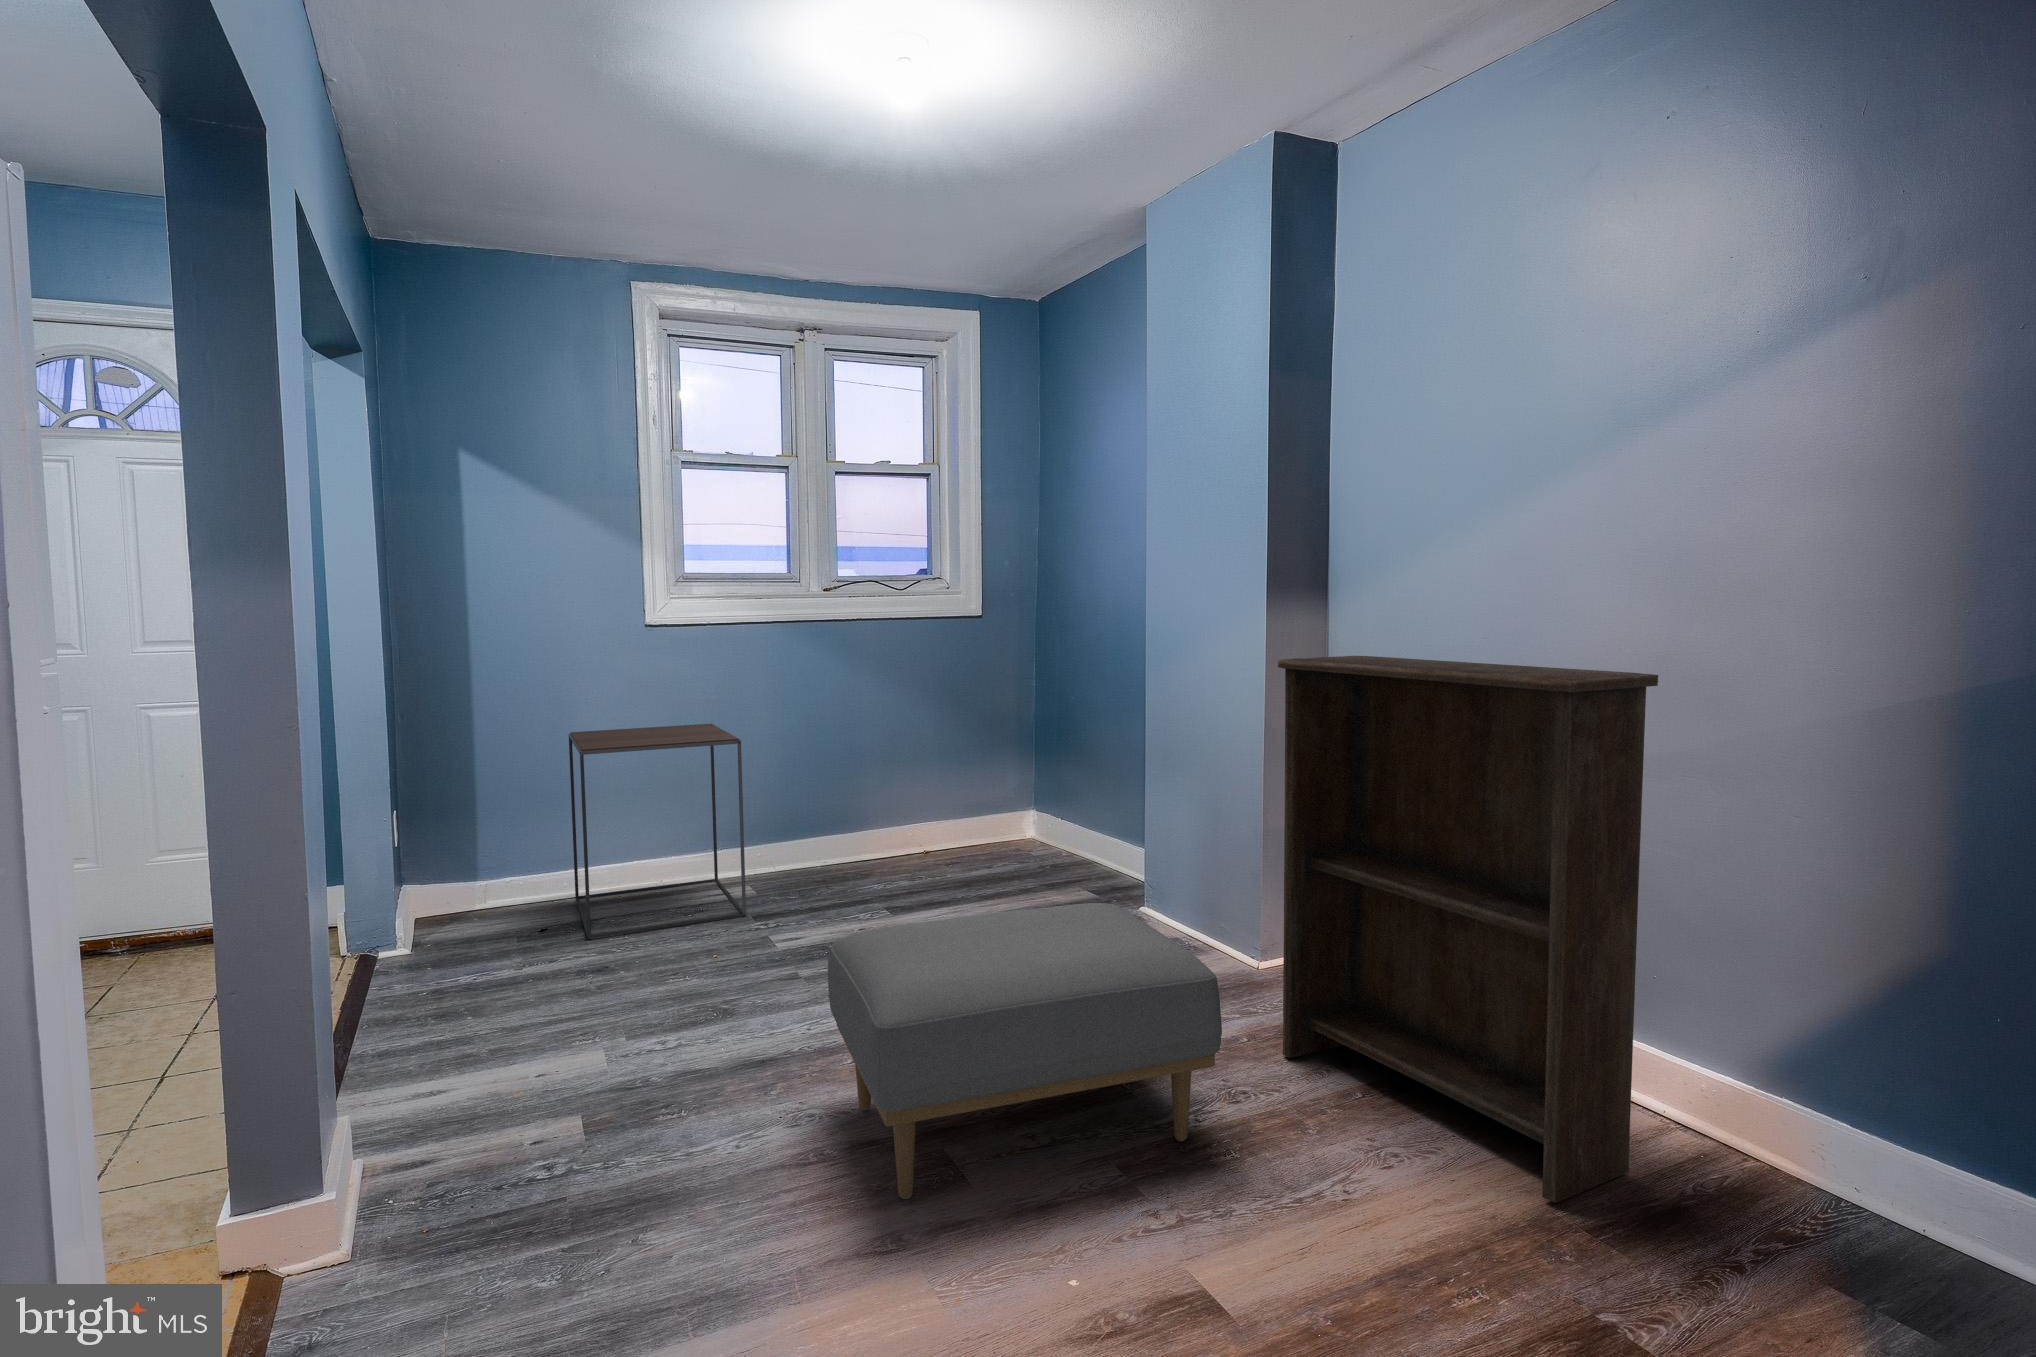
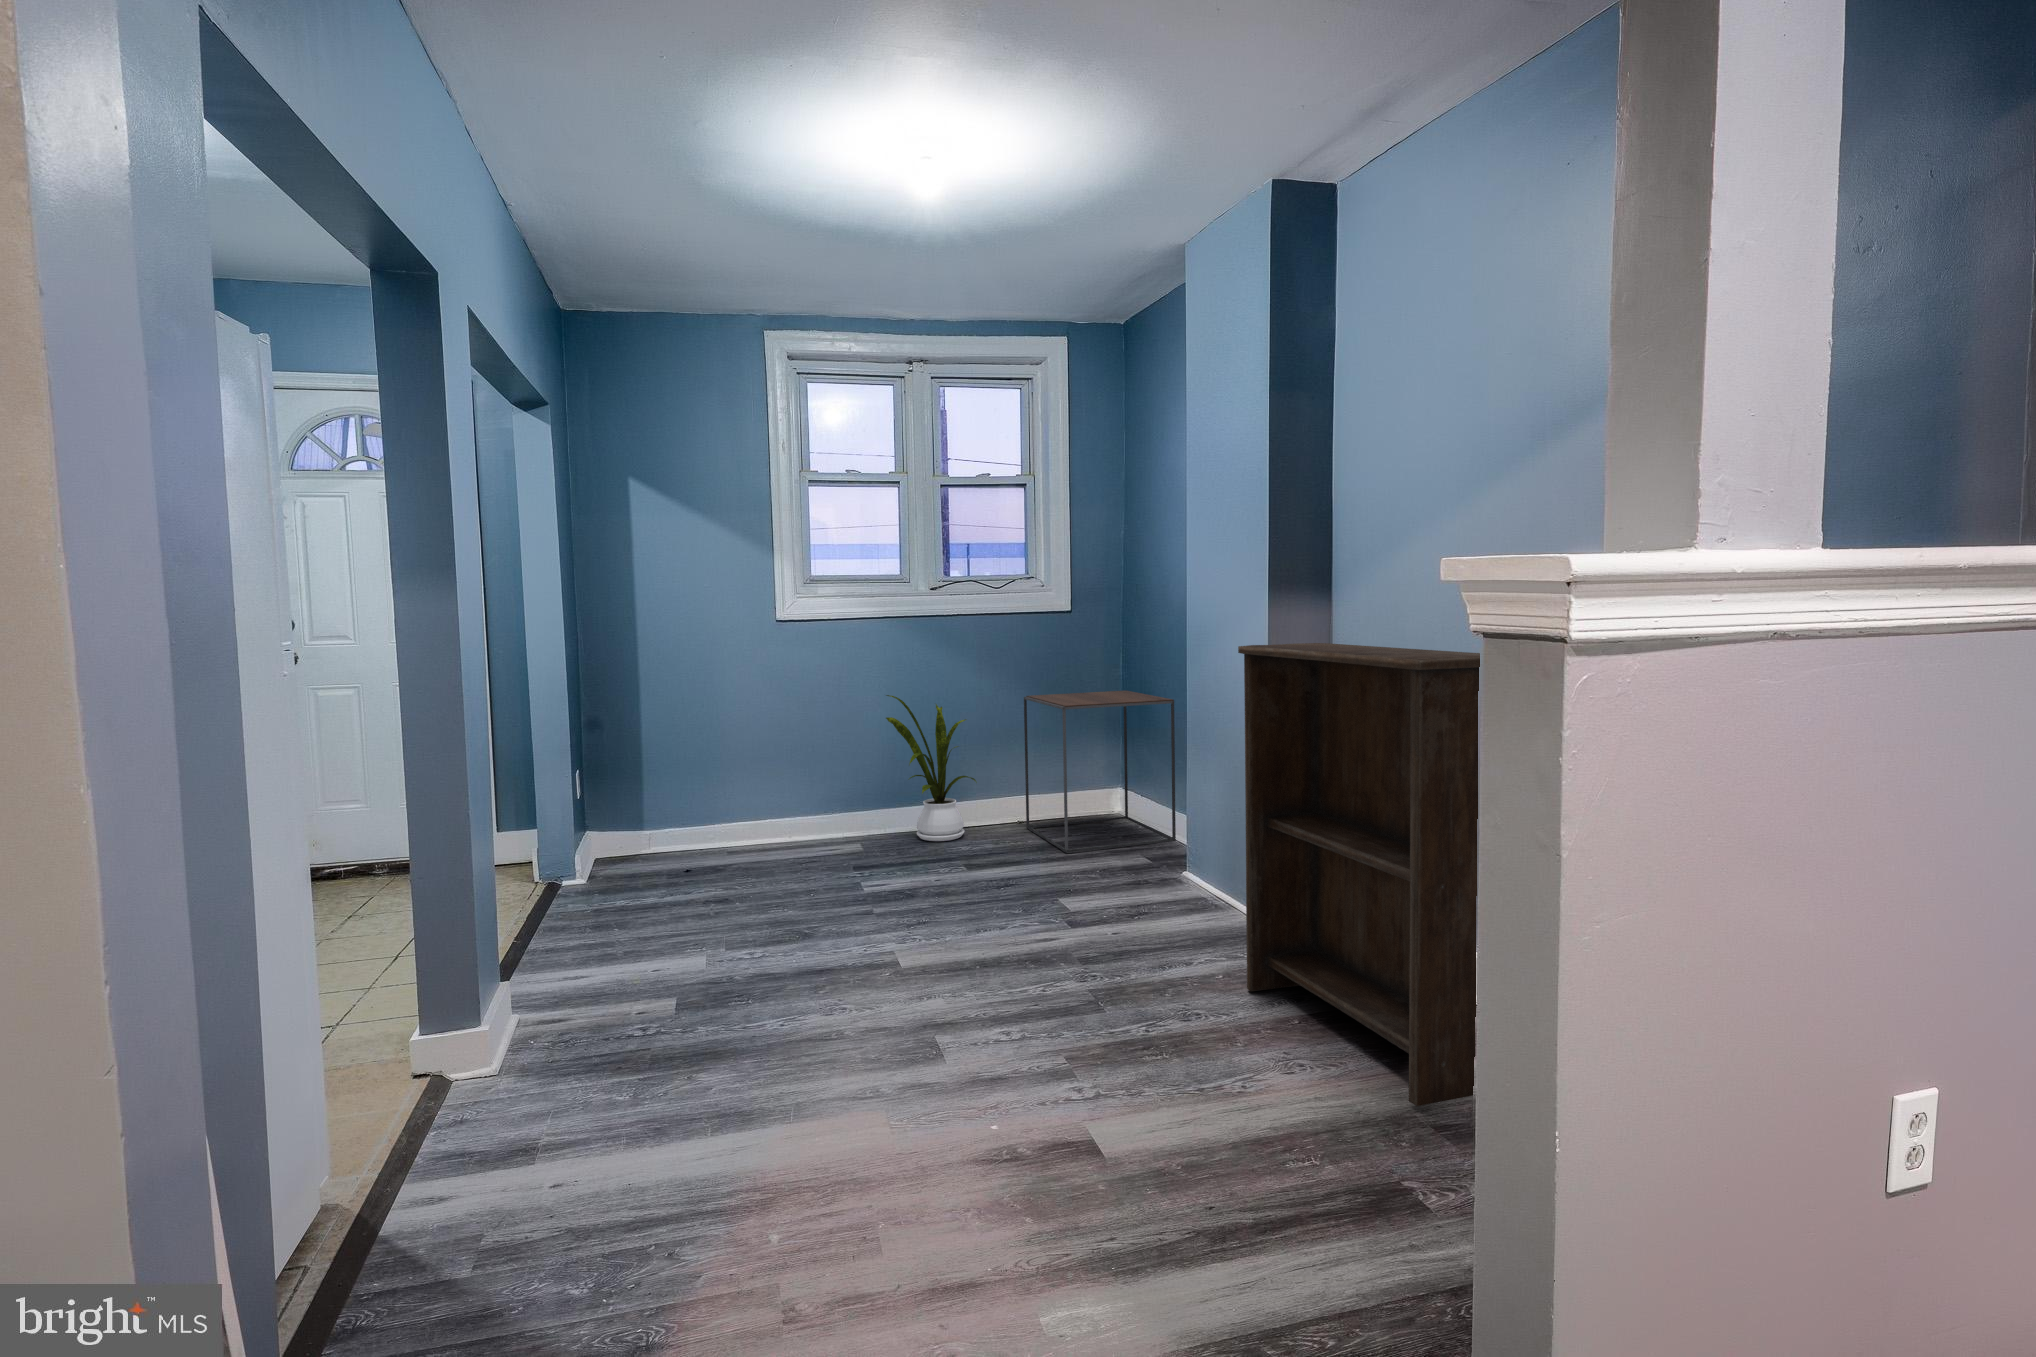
house plant: none [778,711,884,879] -> present [886,695,977,841]
side table: present [569,724,746,939] -> present [1024,690,1176,853]
ottoman: present [828,903,1222,1199] -> none [858,852,1157,1066]

